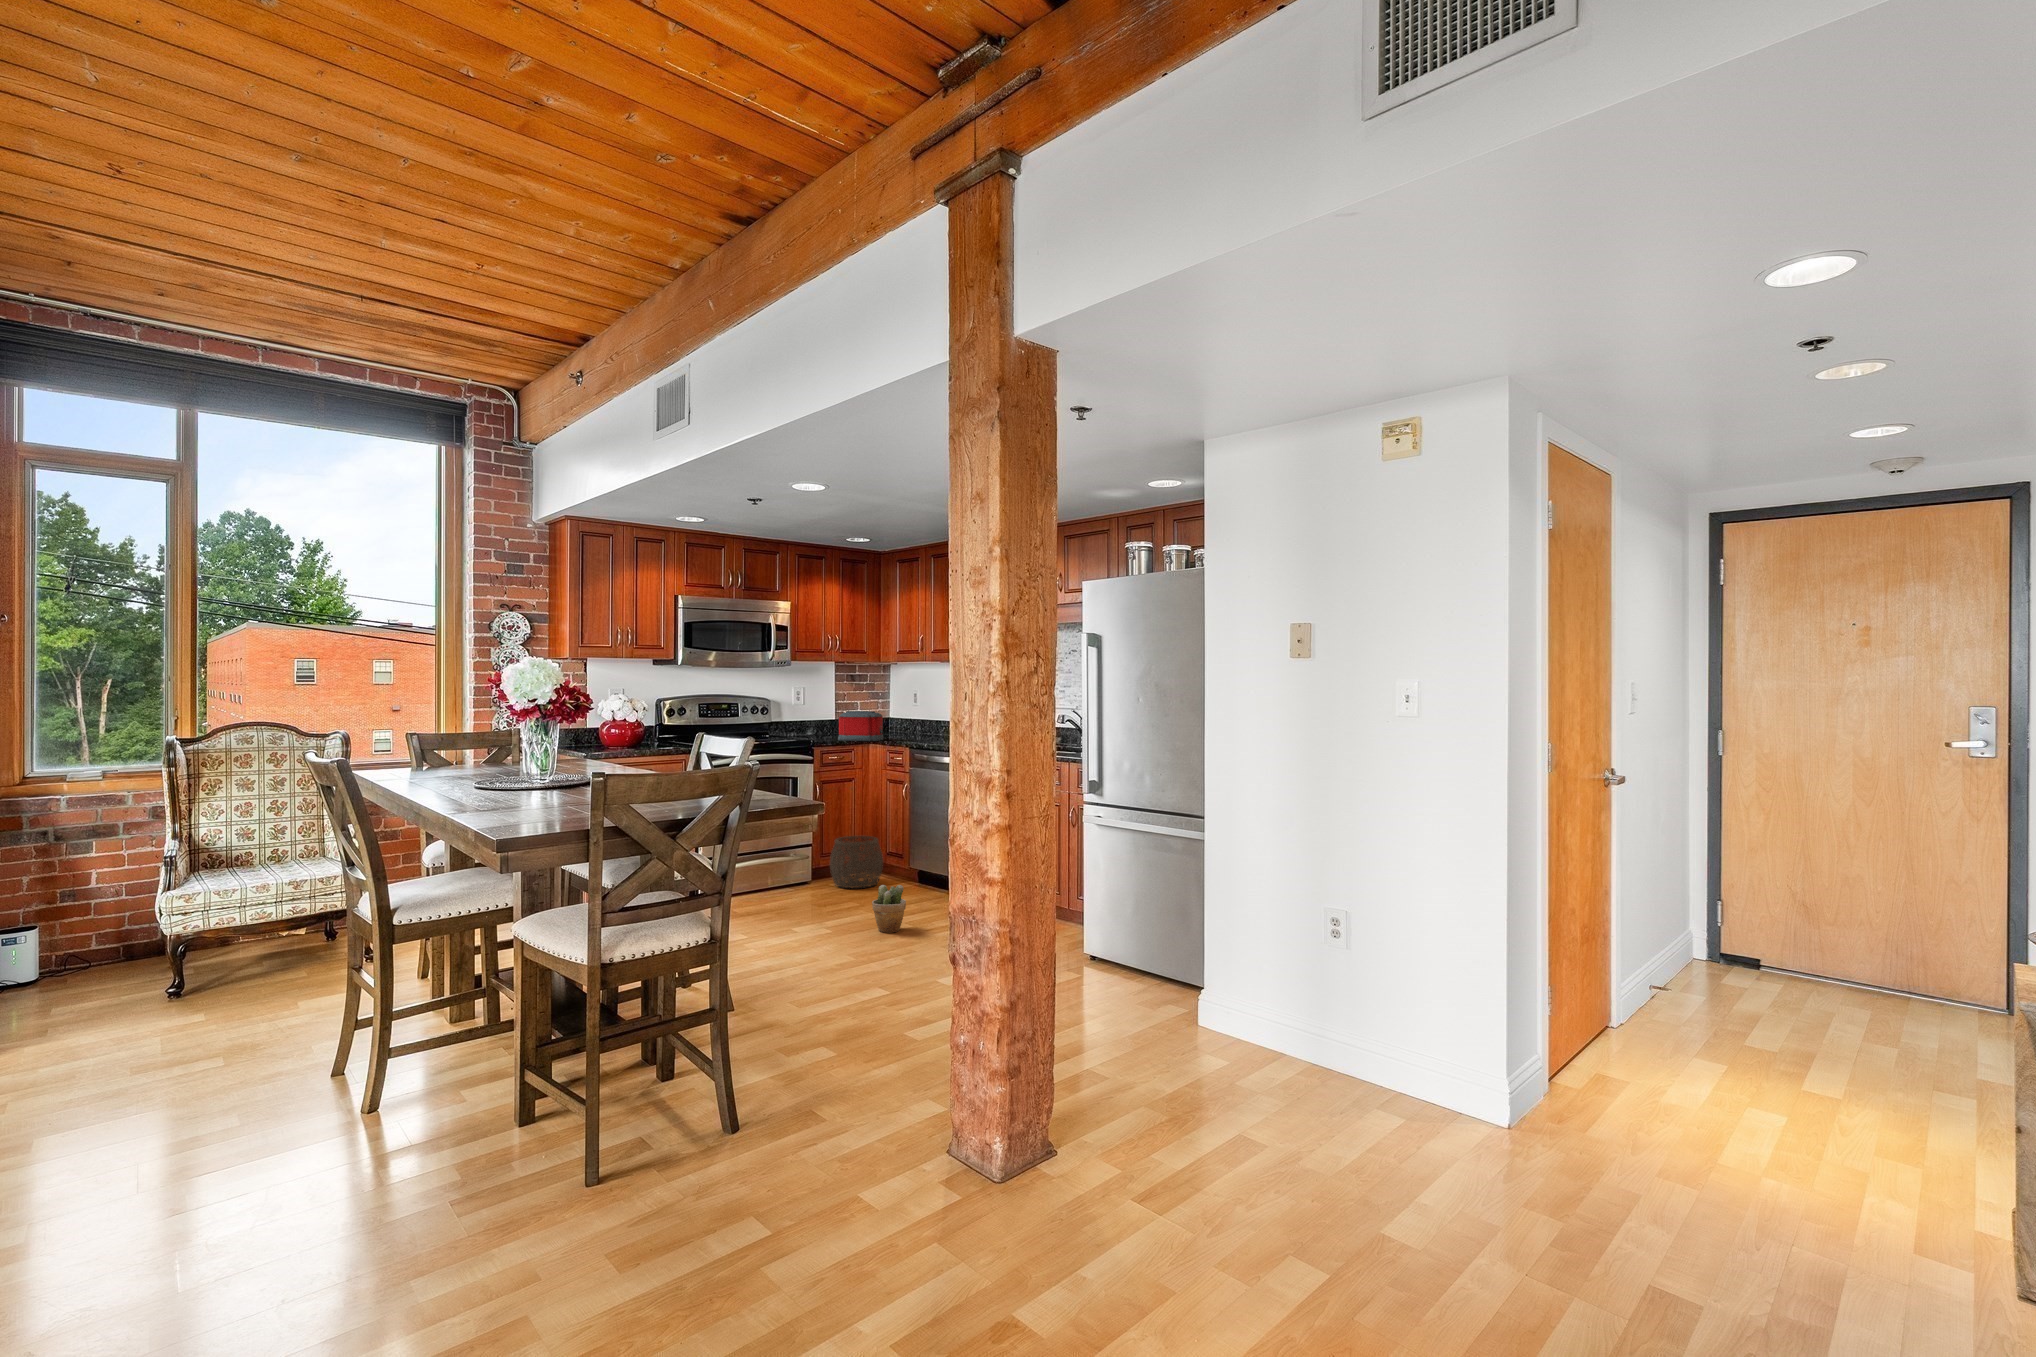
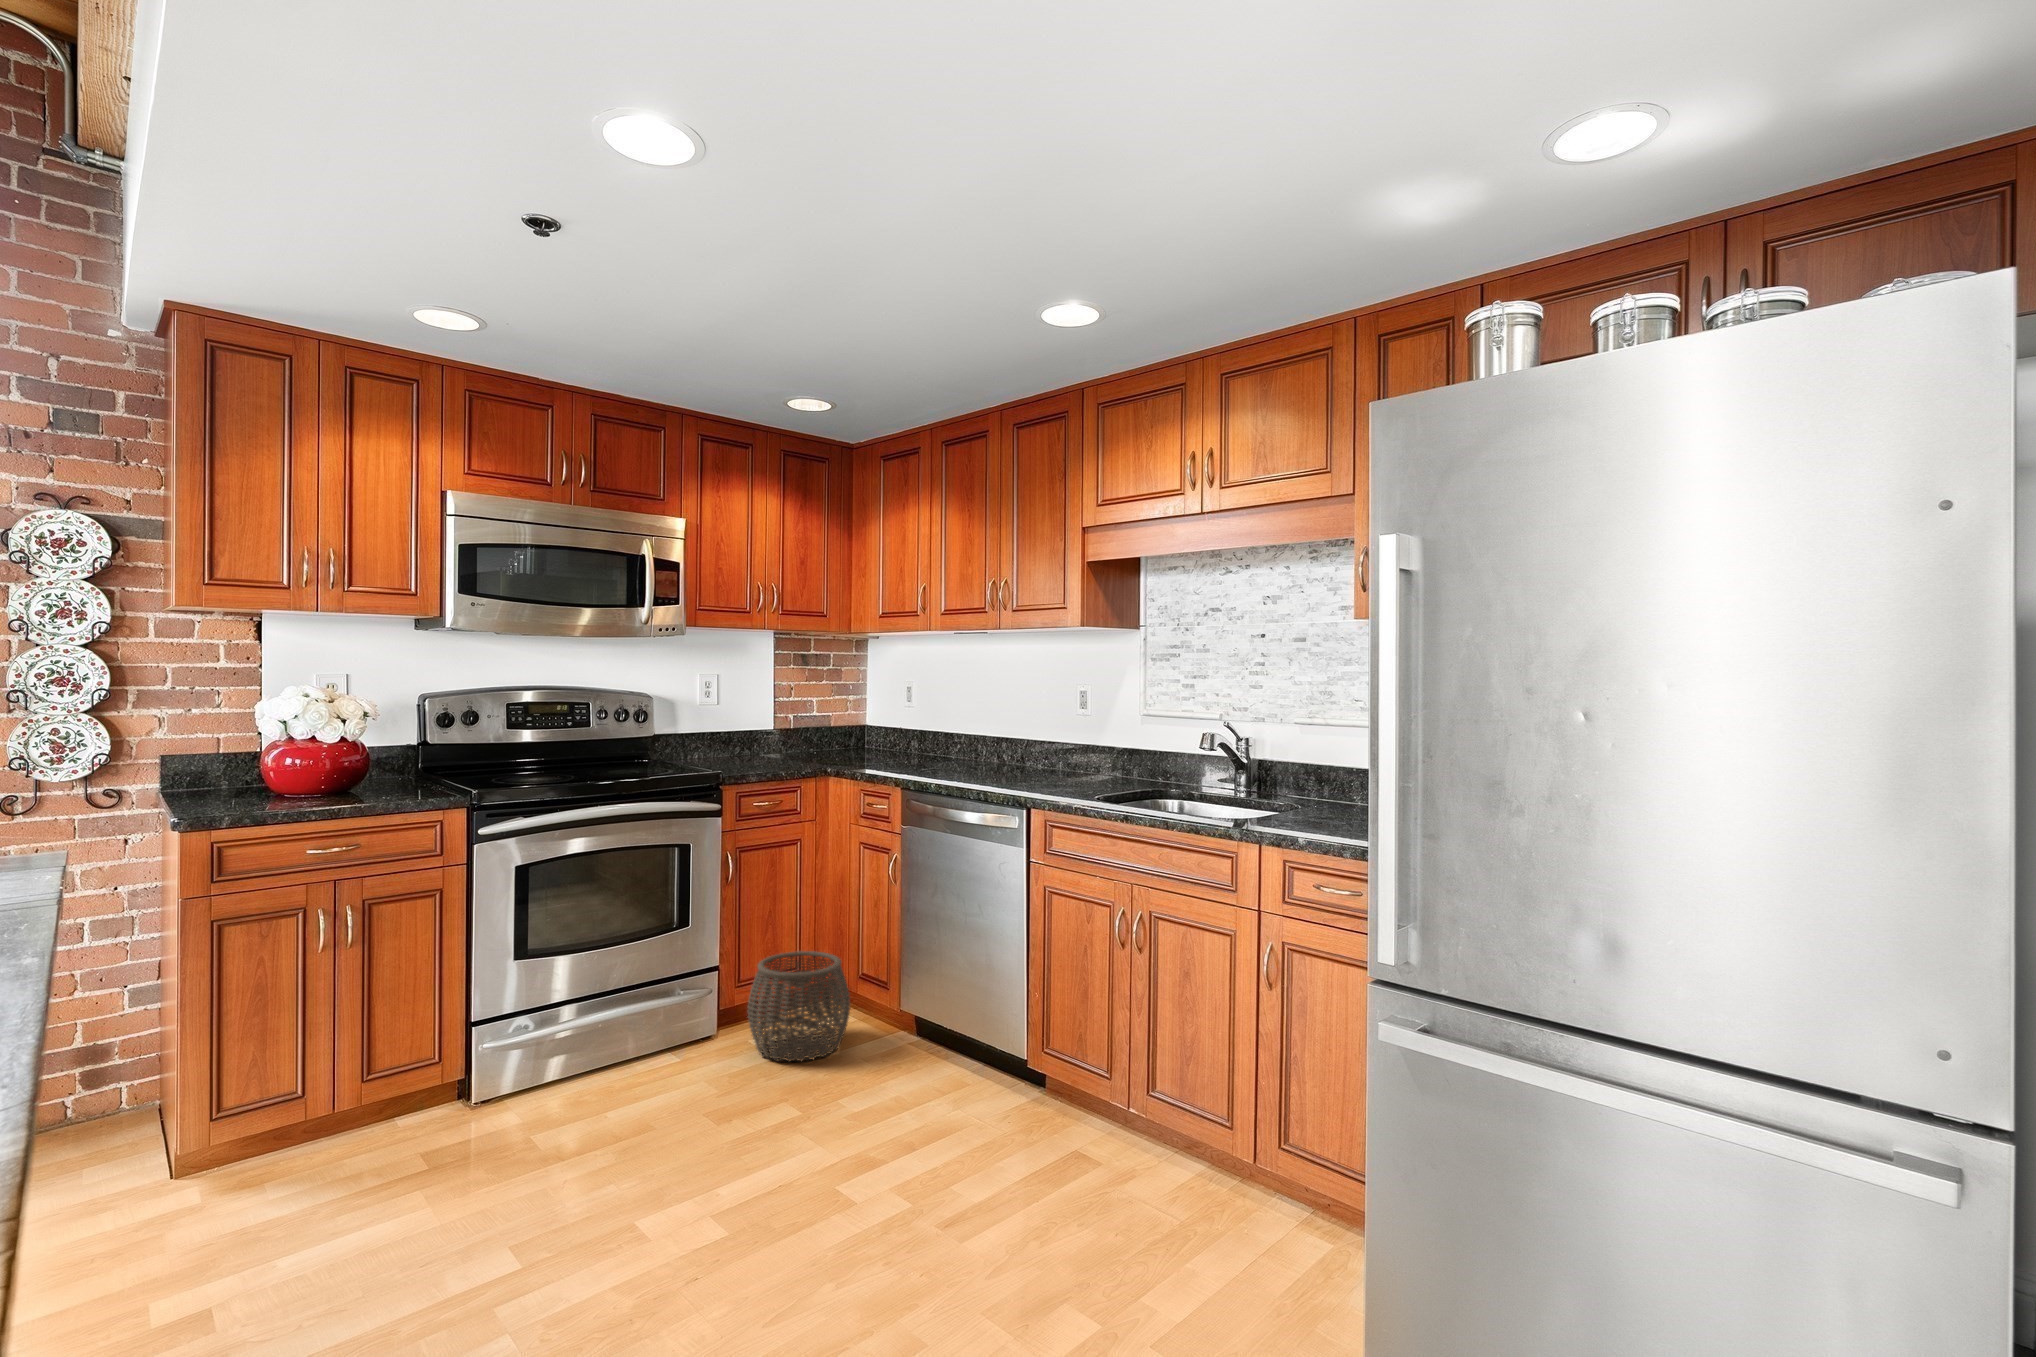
toaster: present [838,711,883,741] -> none [771,718,853,773]
potted plant: present [872,885,906,933] -> none [816,1124,894,1240]

